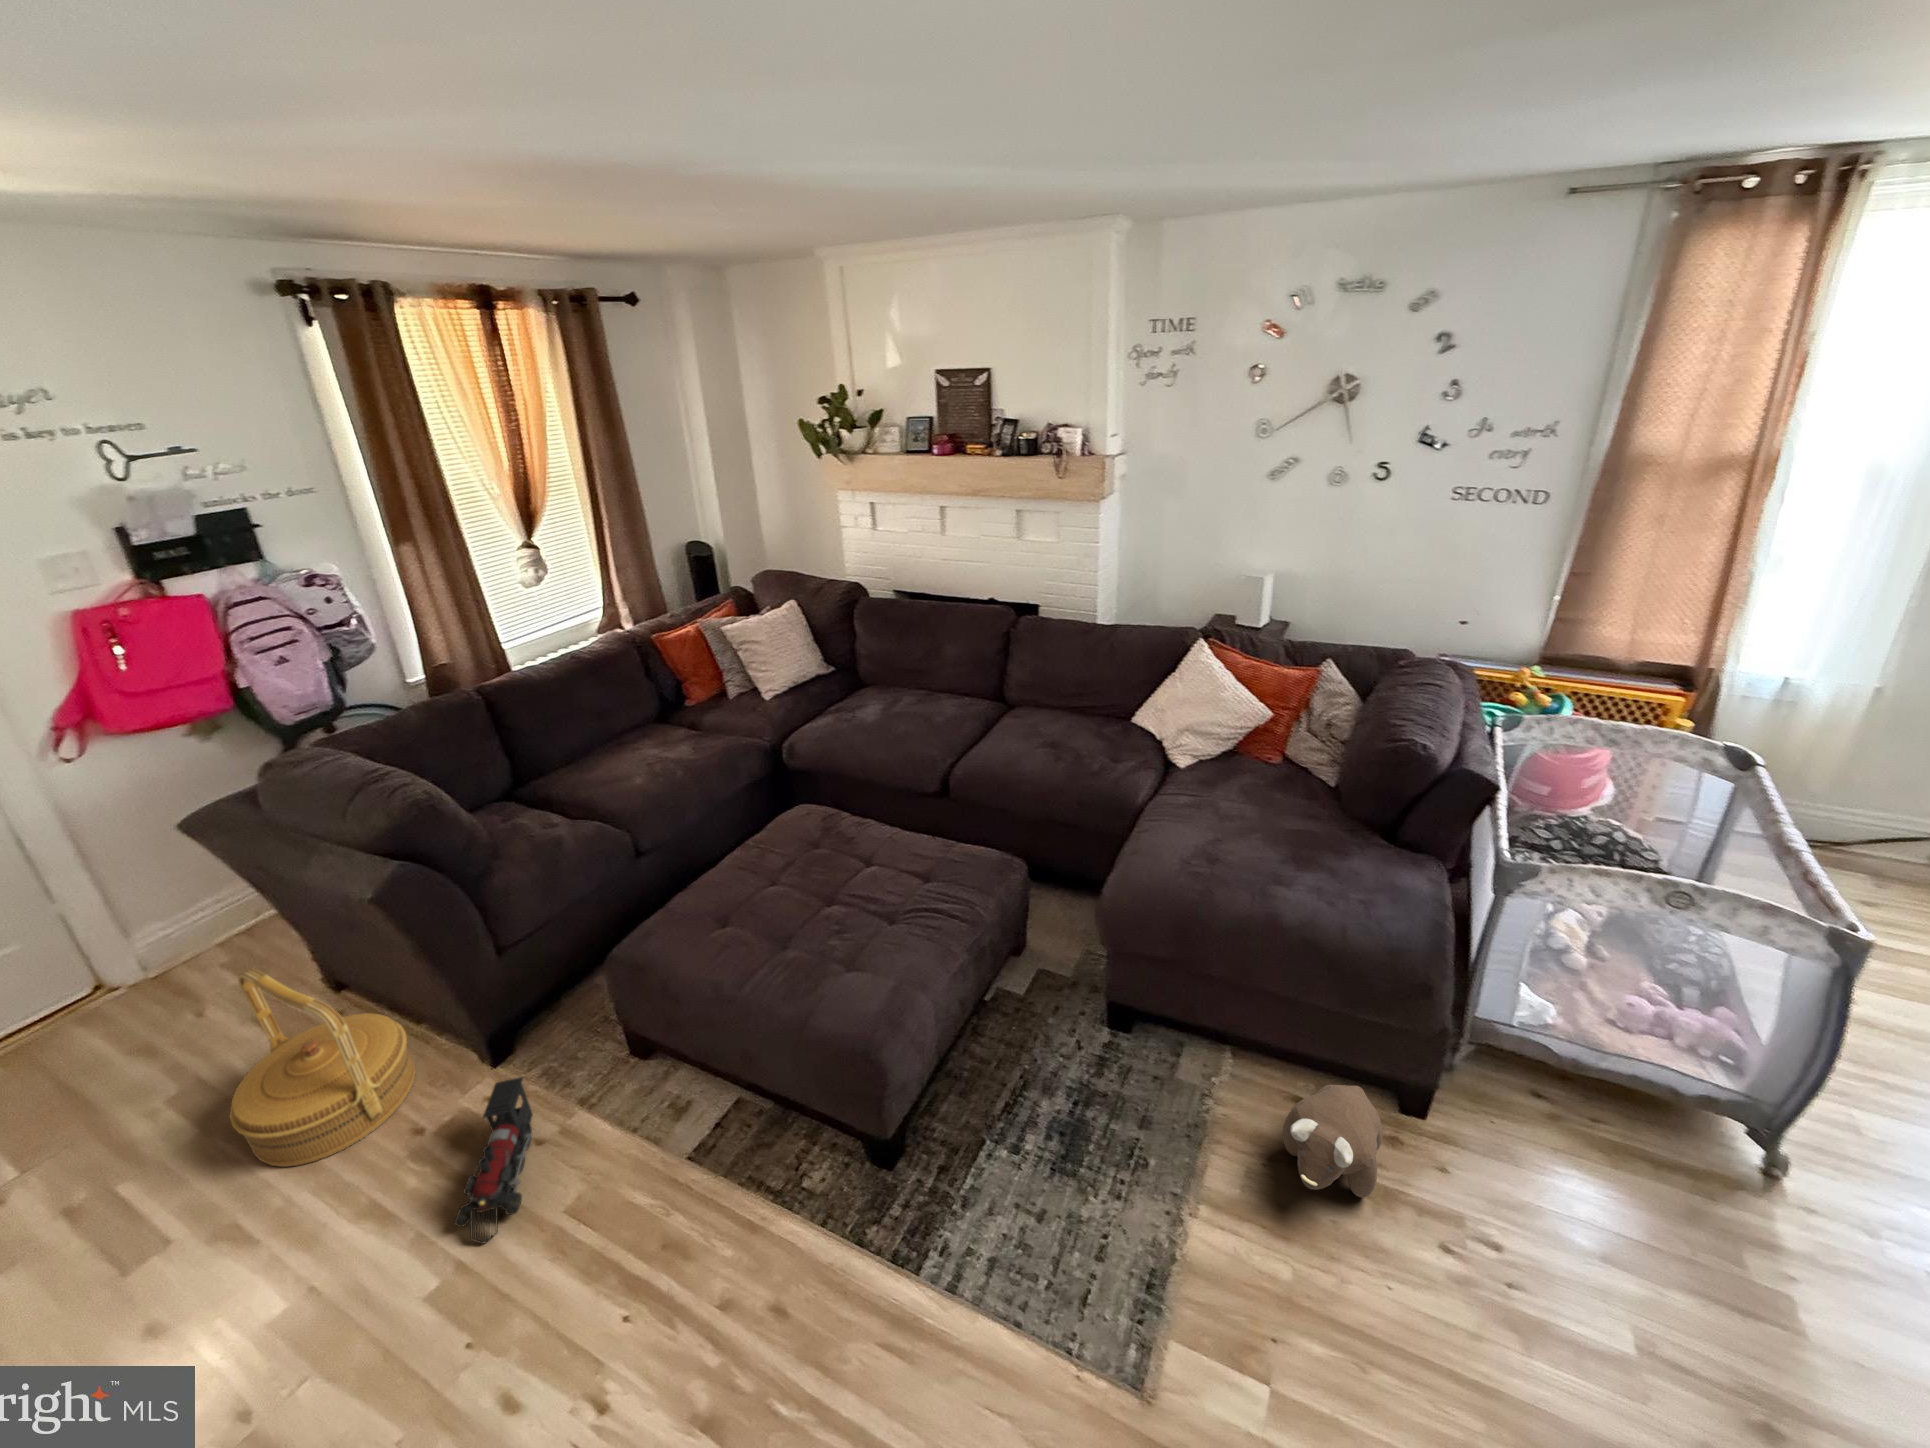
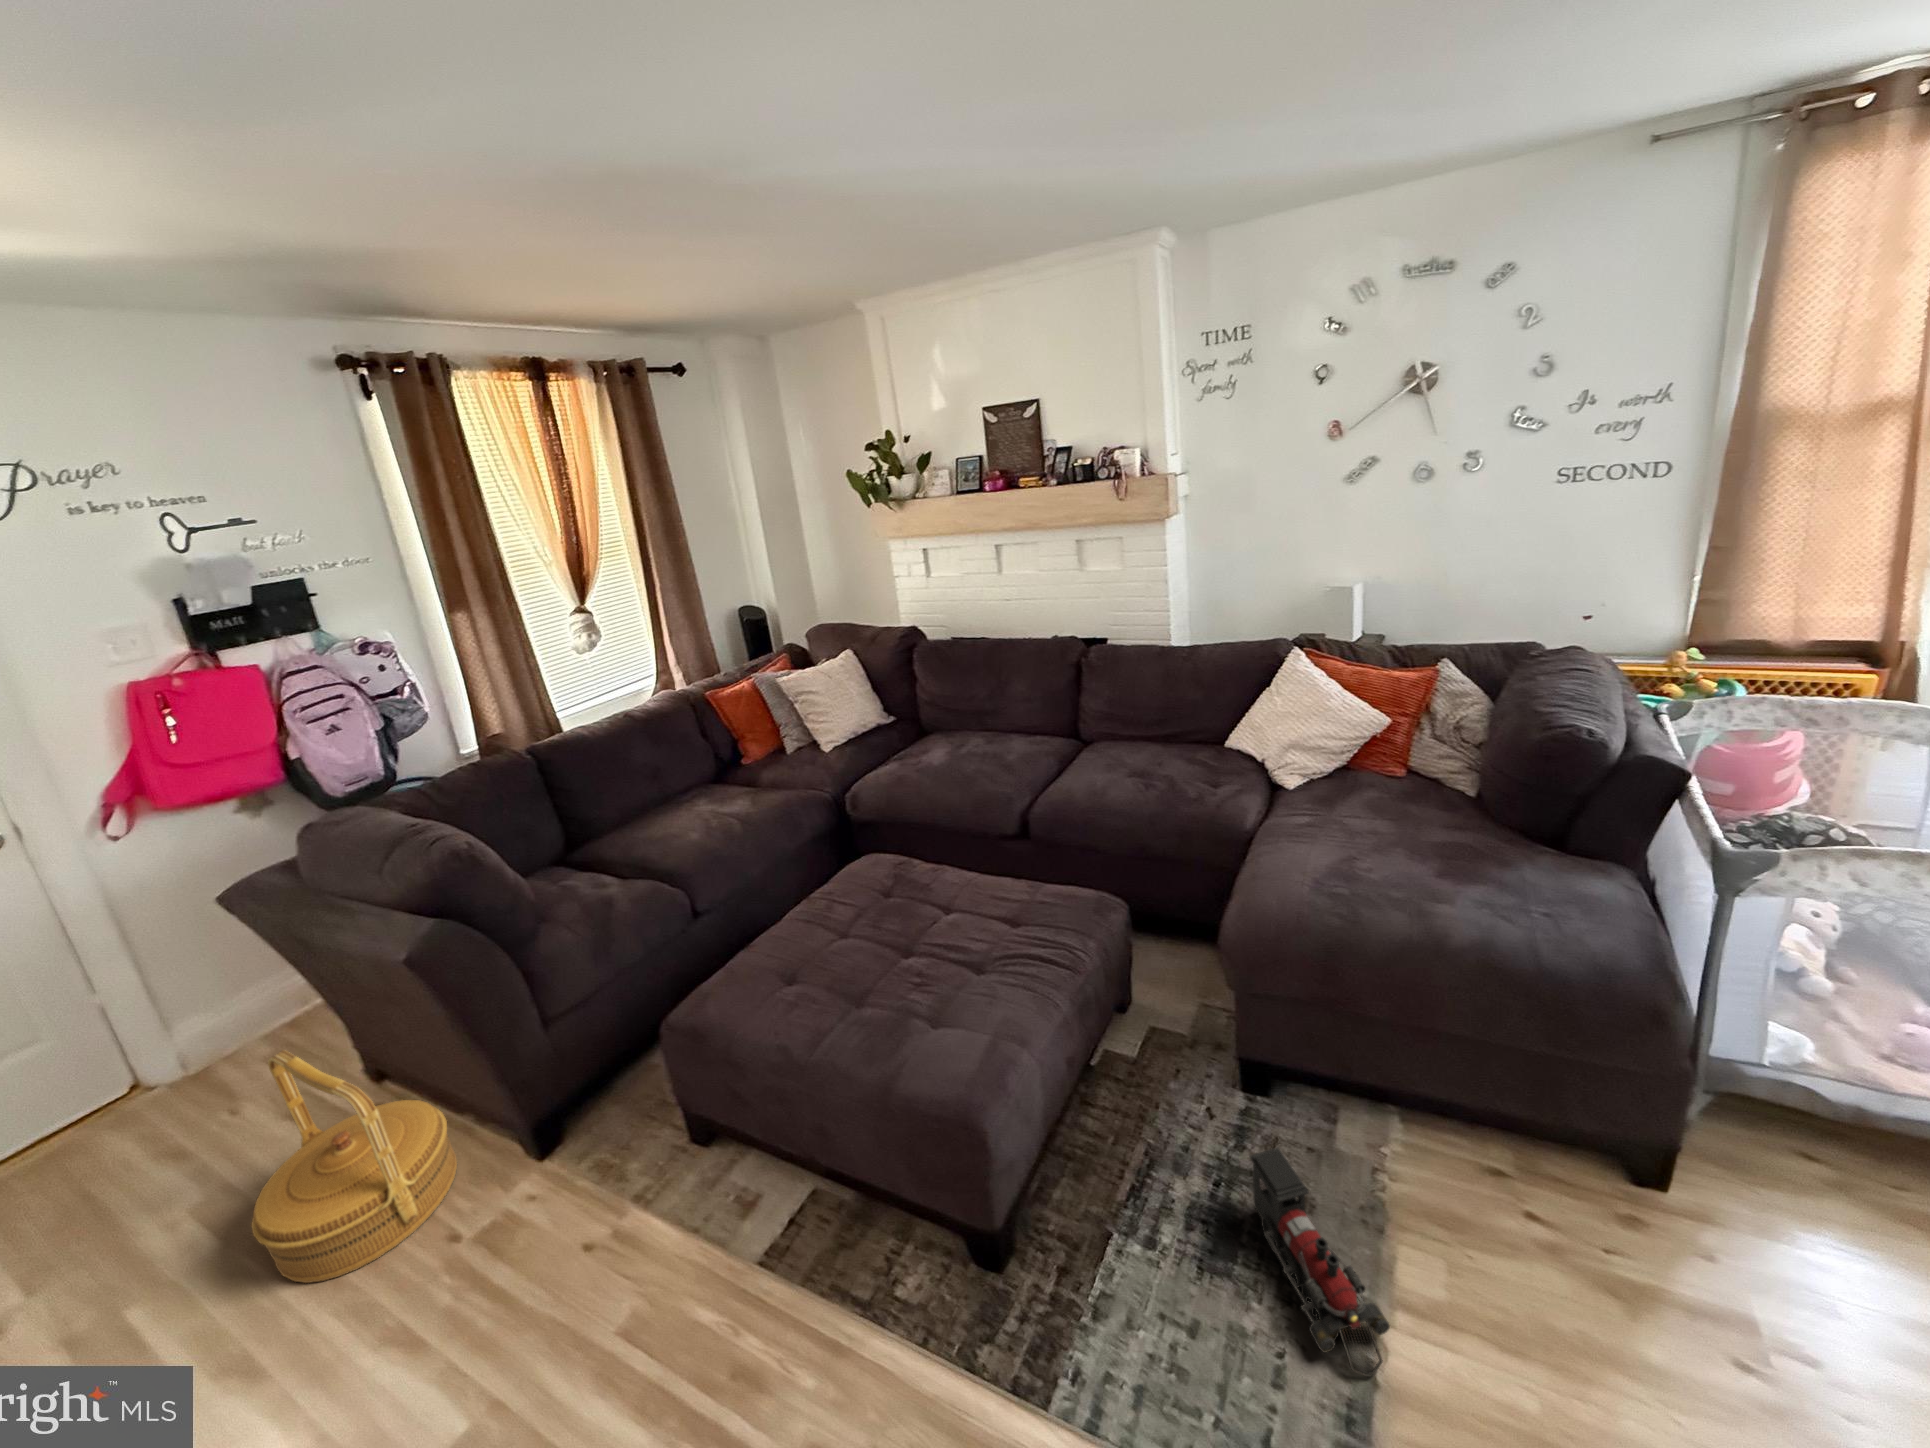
toy train: present [455,1077,533,1243] -> present [1250,1148,1390,1377]
plush toy: present [1283,1085,1383,1198] -> none [1488,1150,1630,1300]

